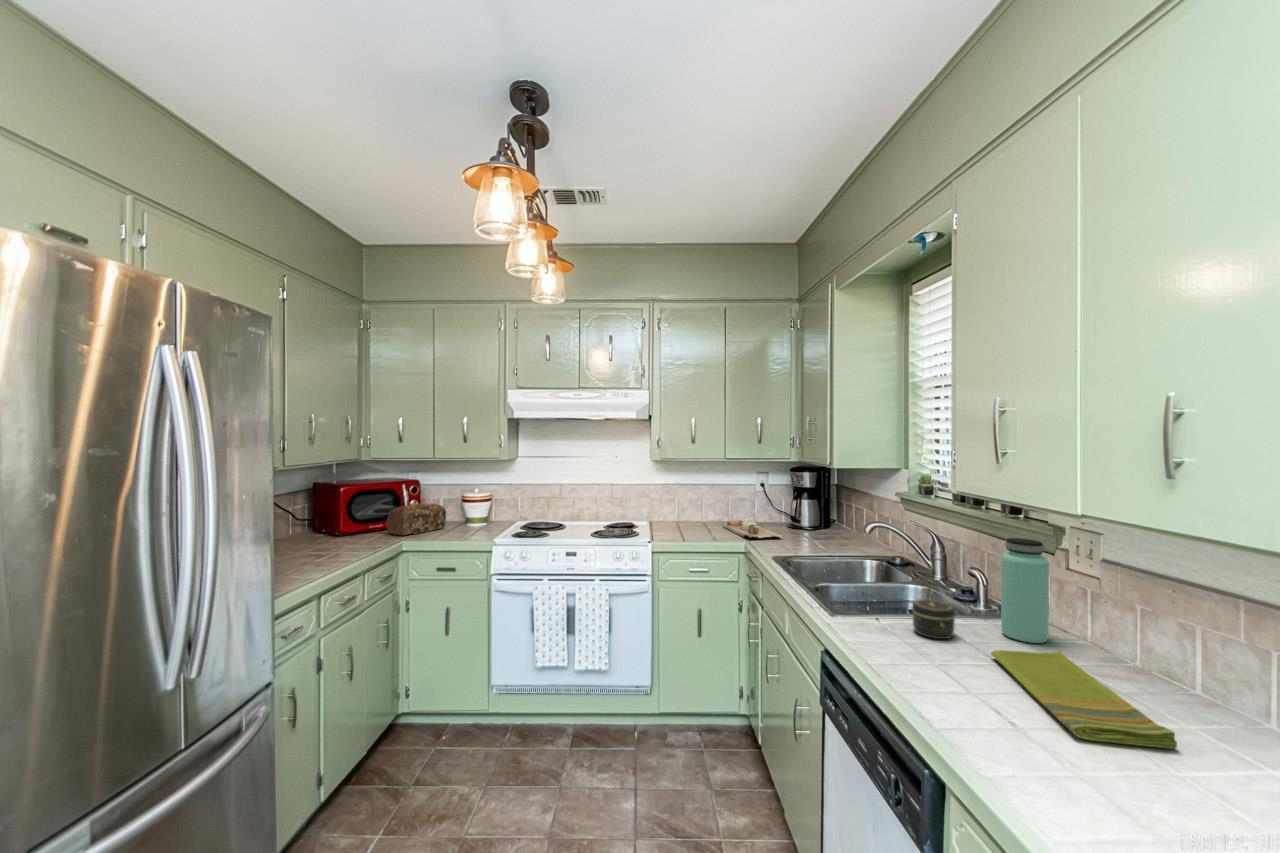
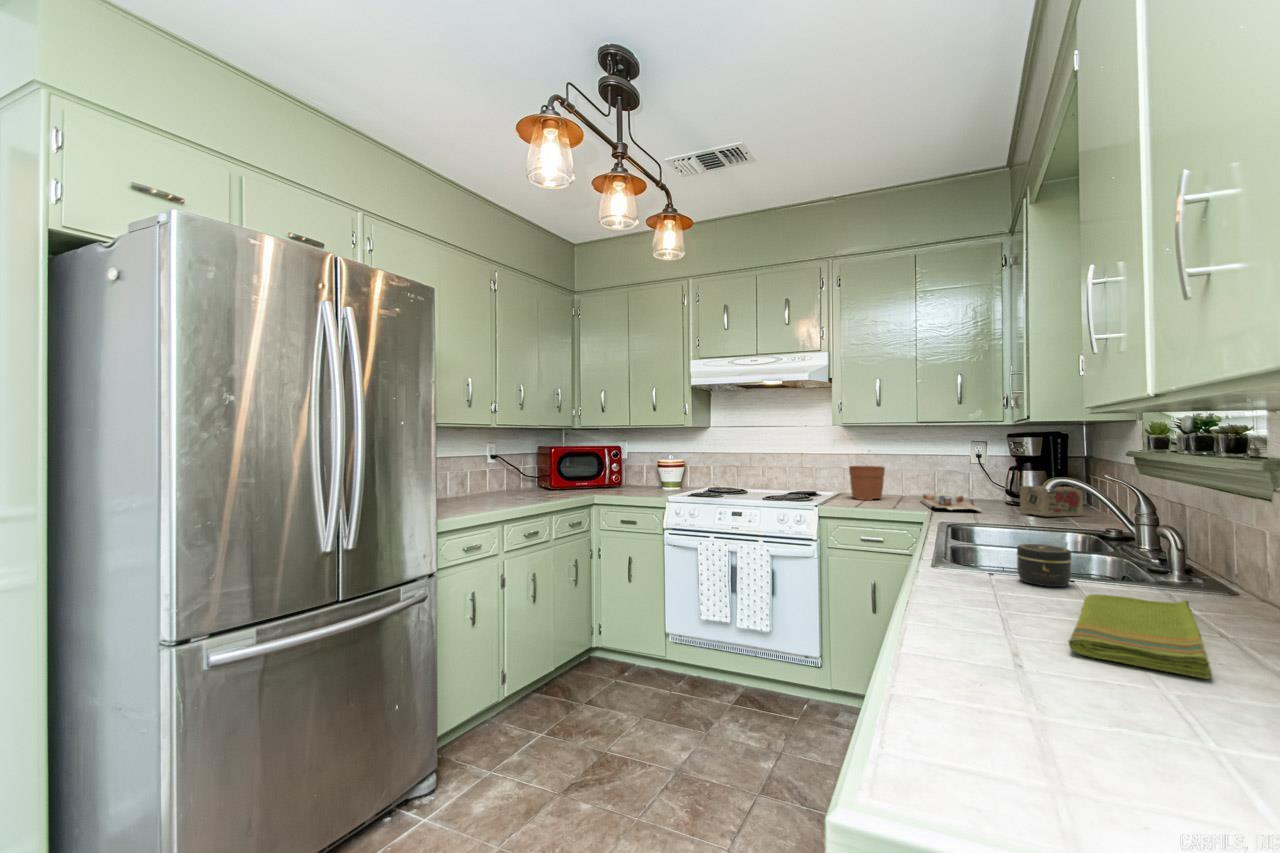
plant pot: none [663,482,694,528] -> present [849,465,885,500]
bread loaf: present [386,504,446,536] -> none [589,467,639,492]
tea box: none [809,512,848,540] -> present [1020,486,1083,516]
bottle: present [1001,538,1049,643] -> none [1147,471,1216,603]

